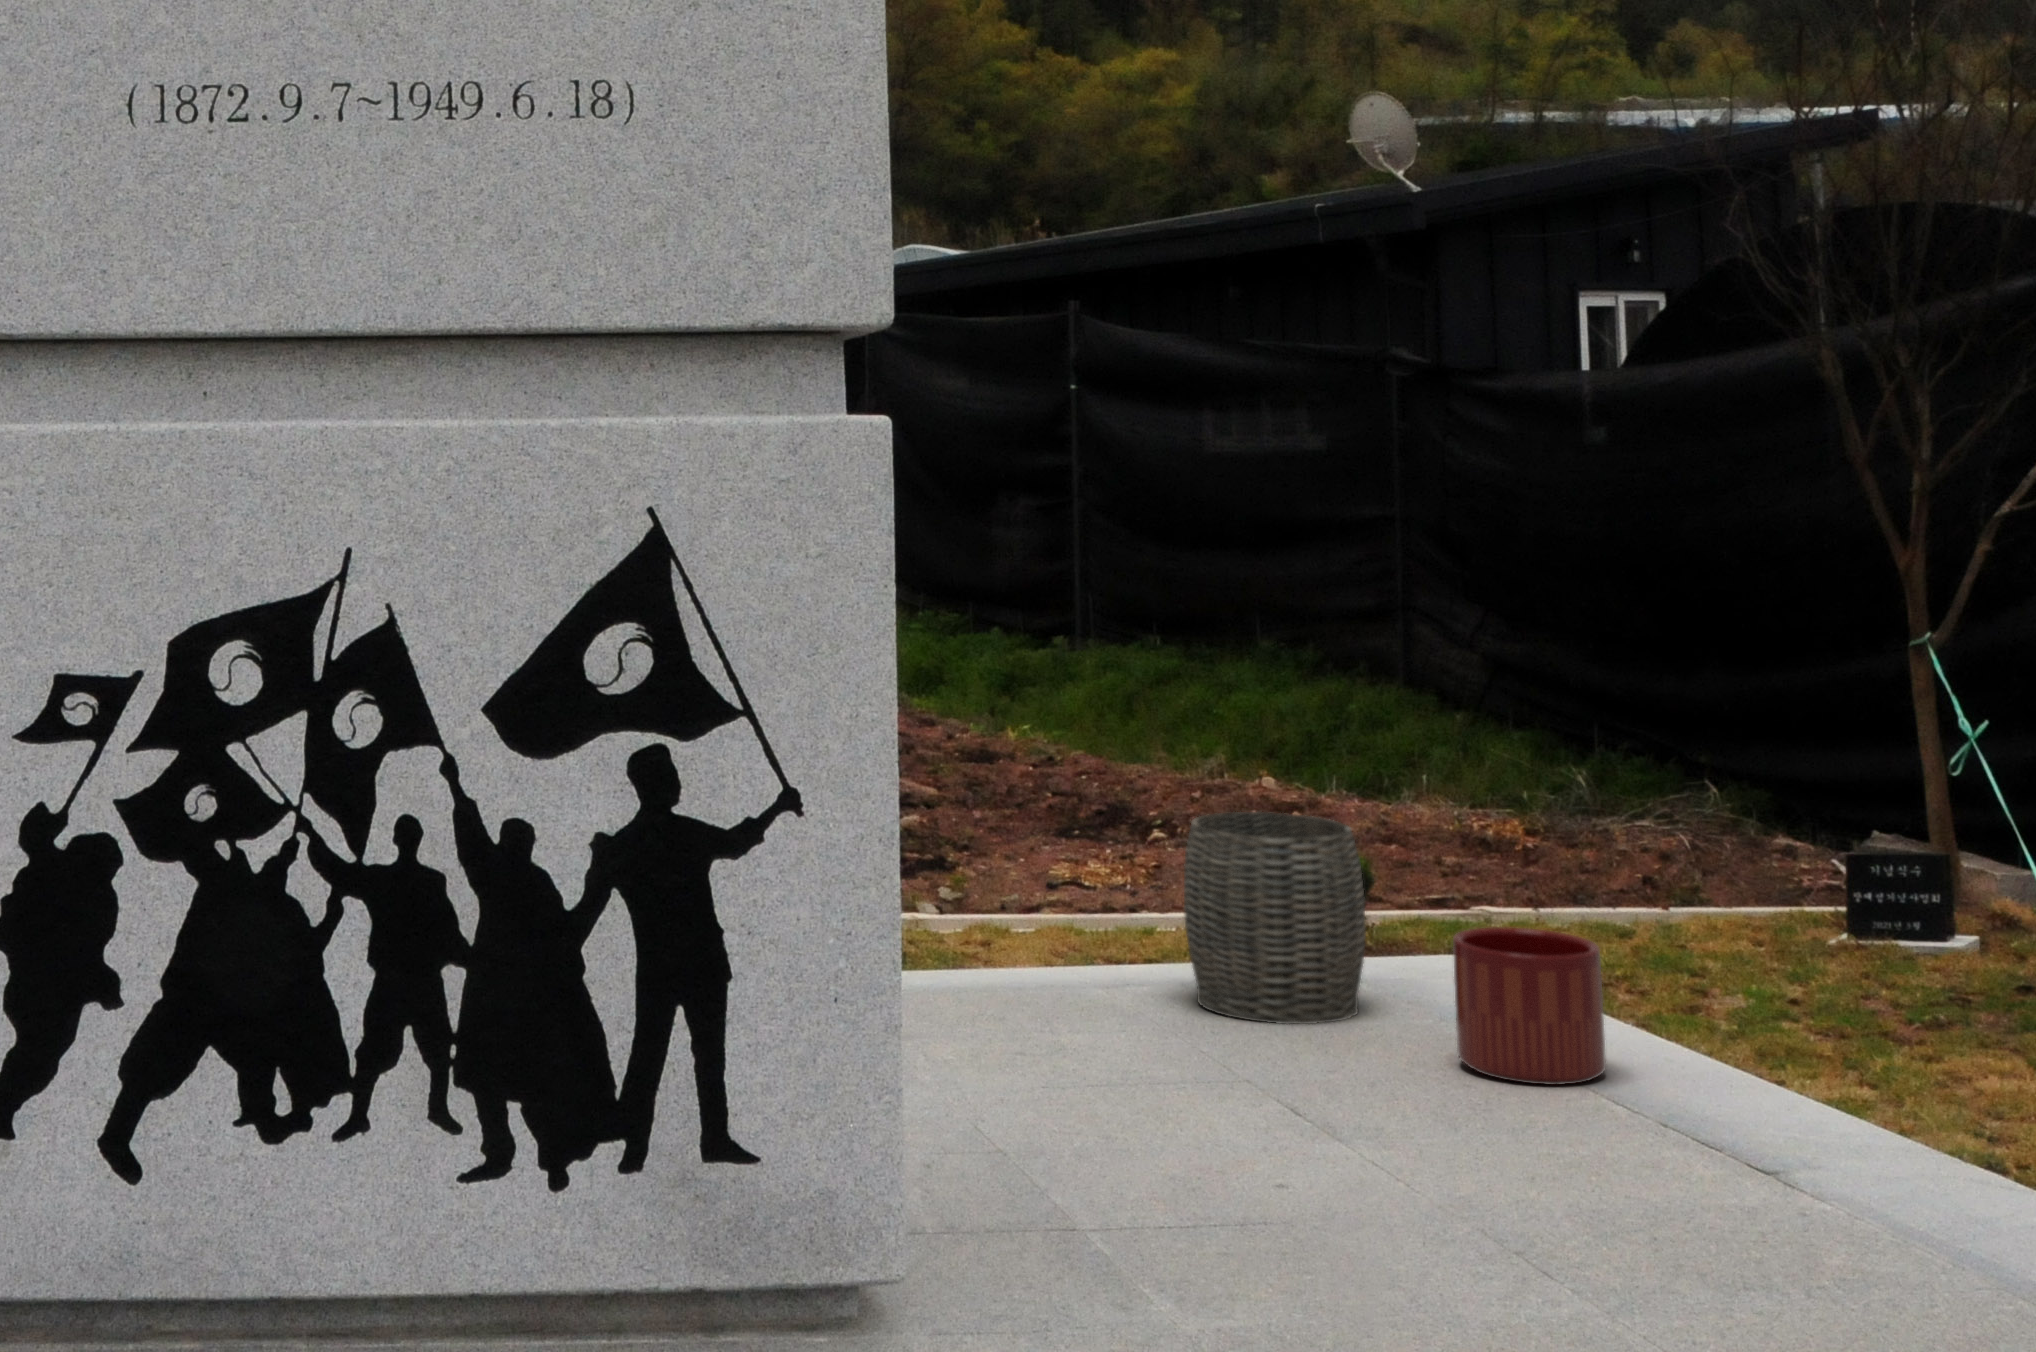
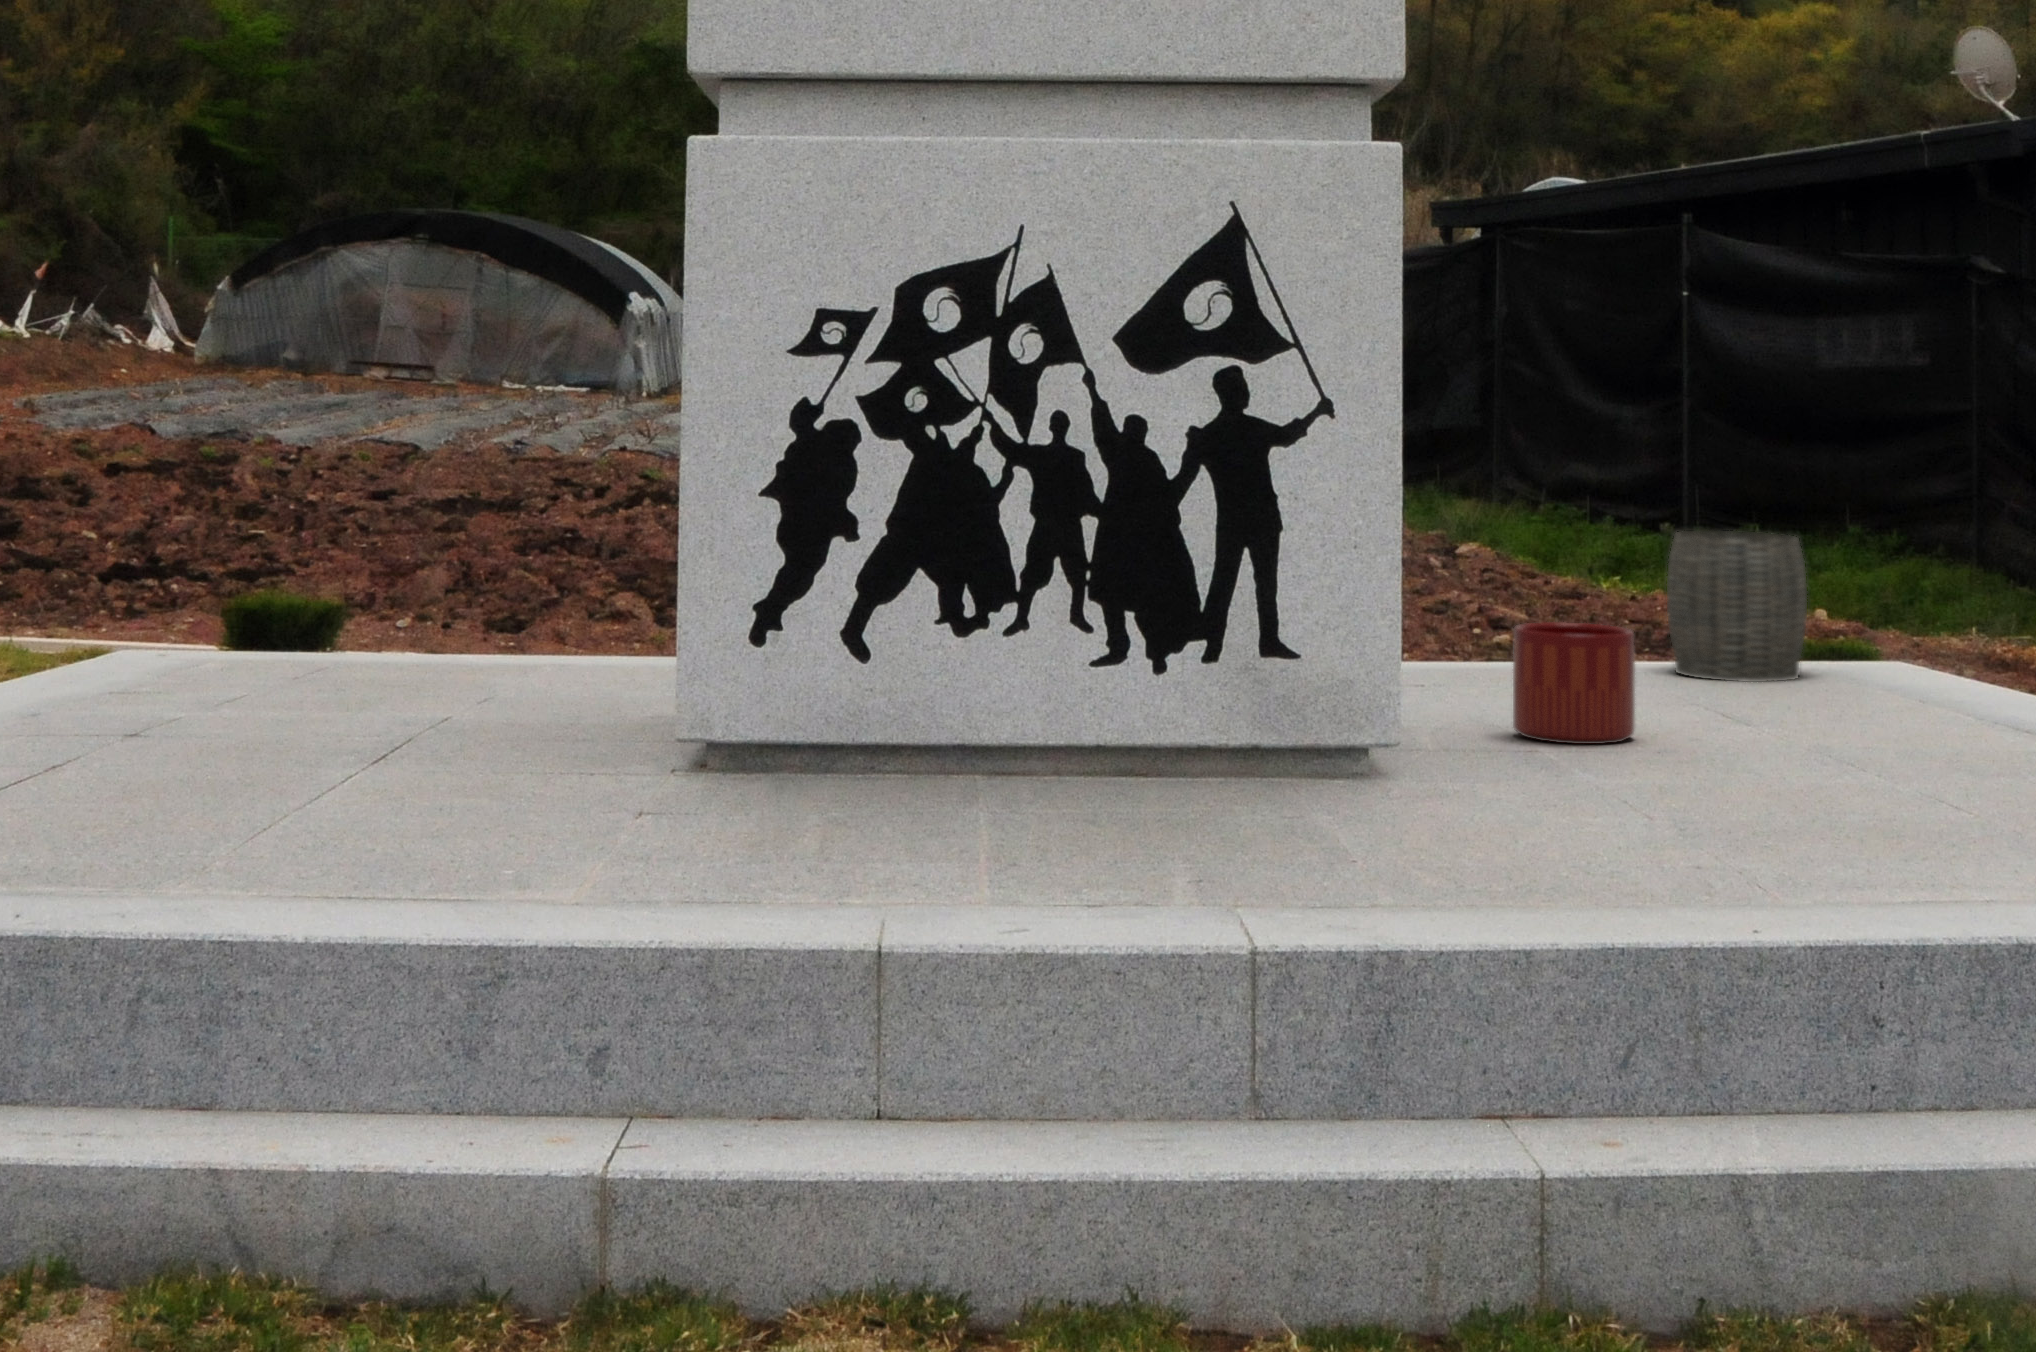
planter: present [1453,927,1606,1085] -> present [1513,622,1635,744]

